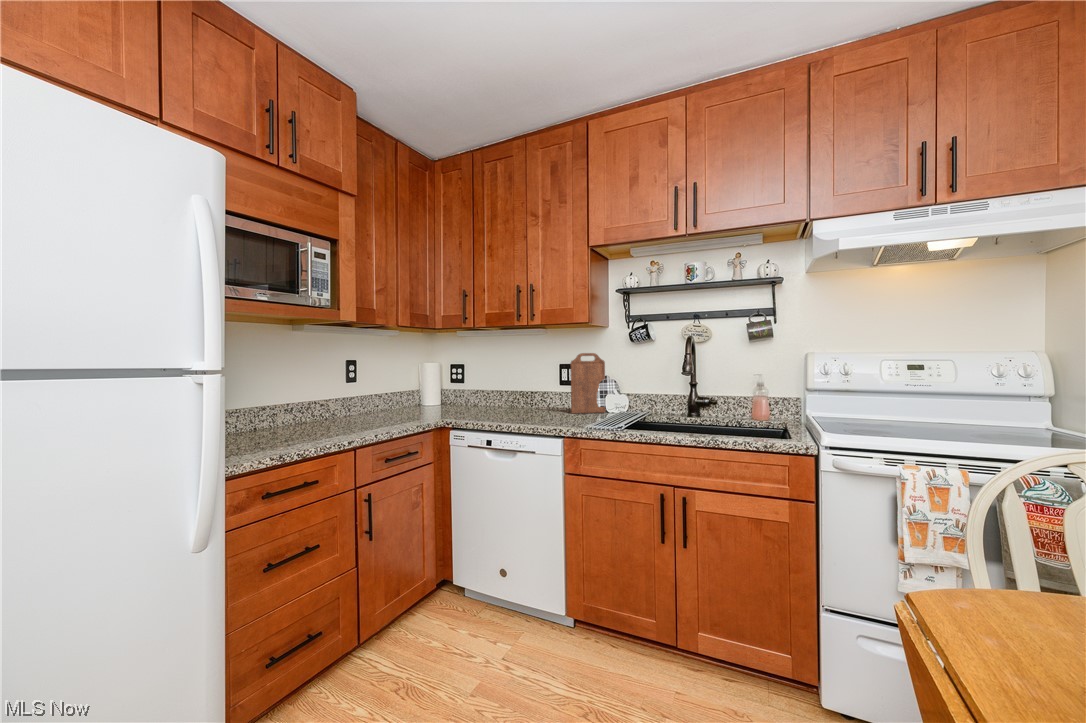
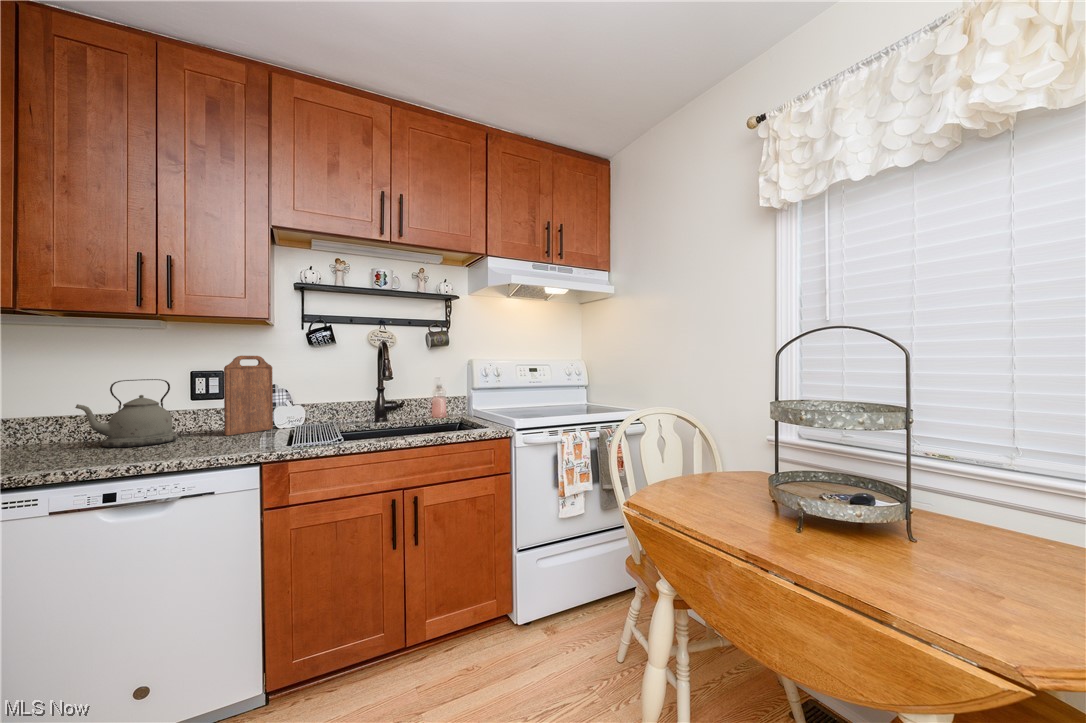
kettle: none [498,370,546,414] -> present [75,379,178,448]

